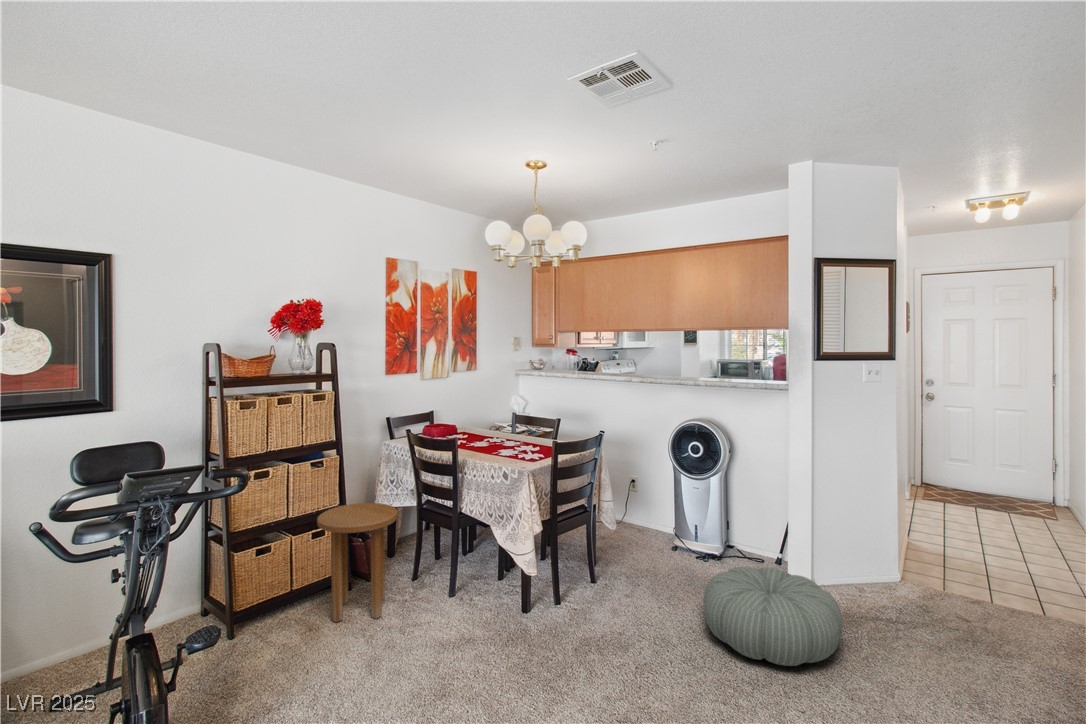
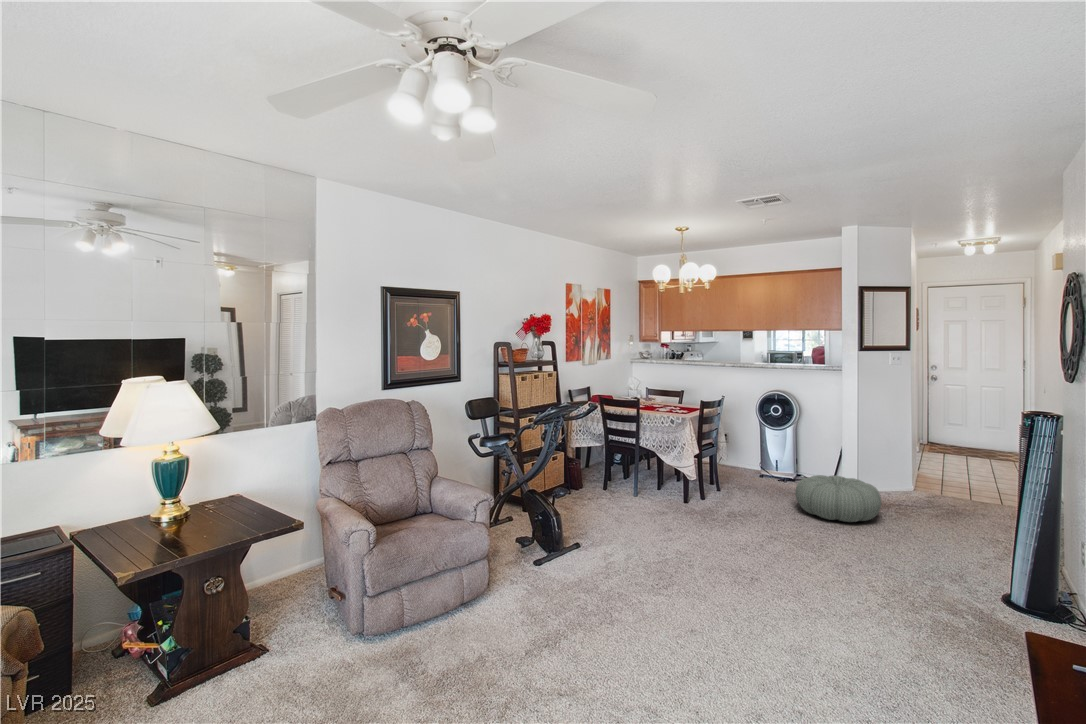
side table: present [317,503,398,622] -> none [560,440,607,507]

